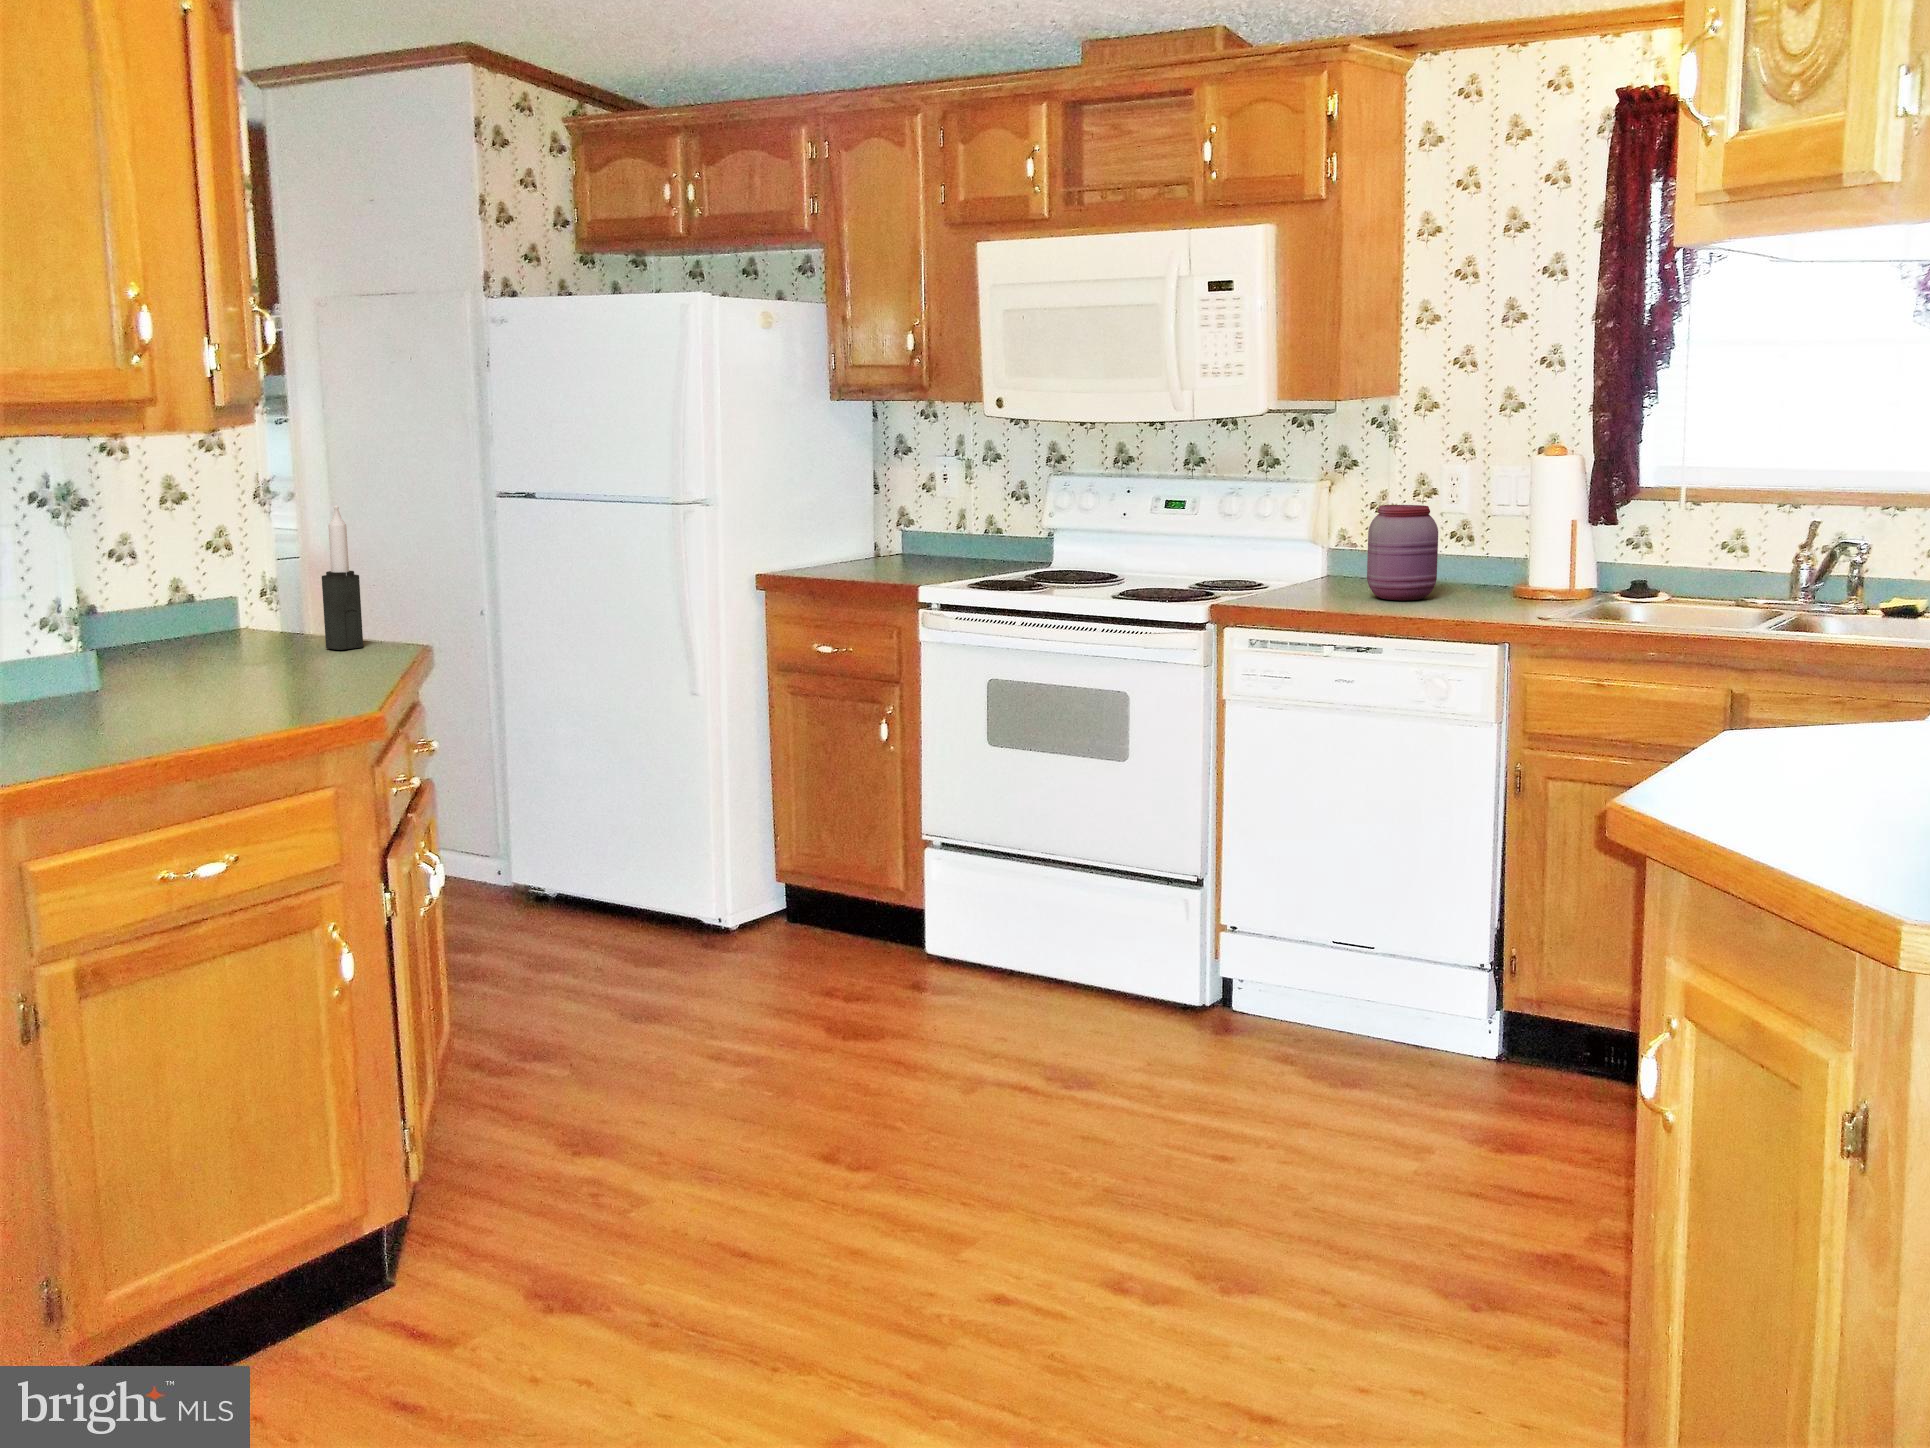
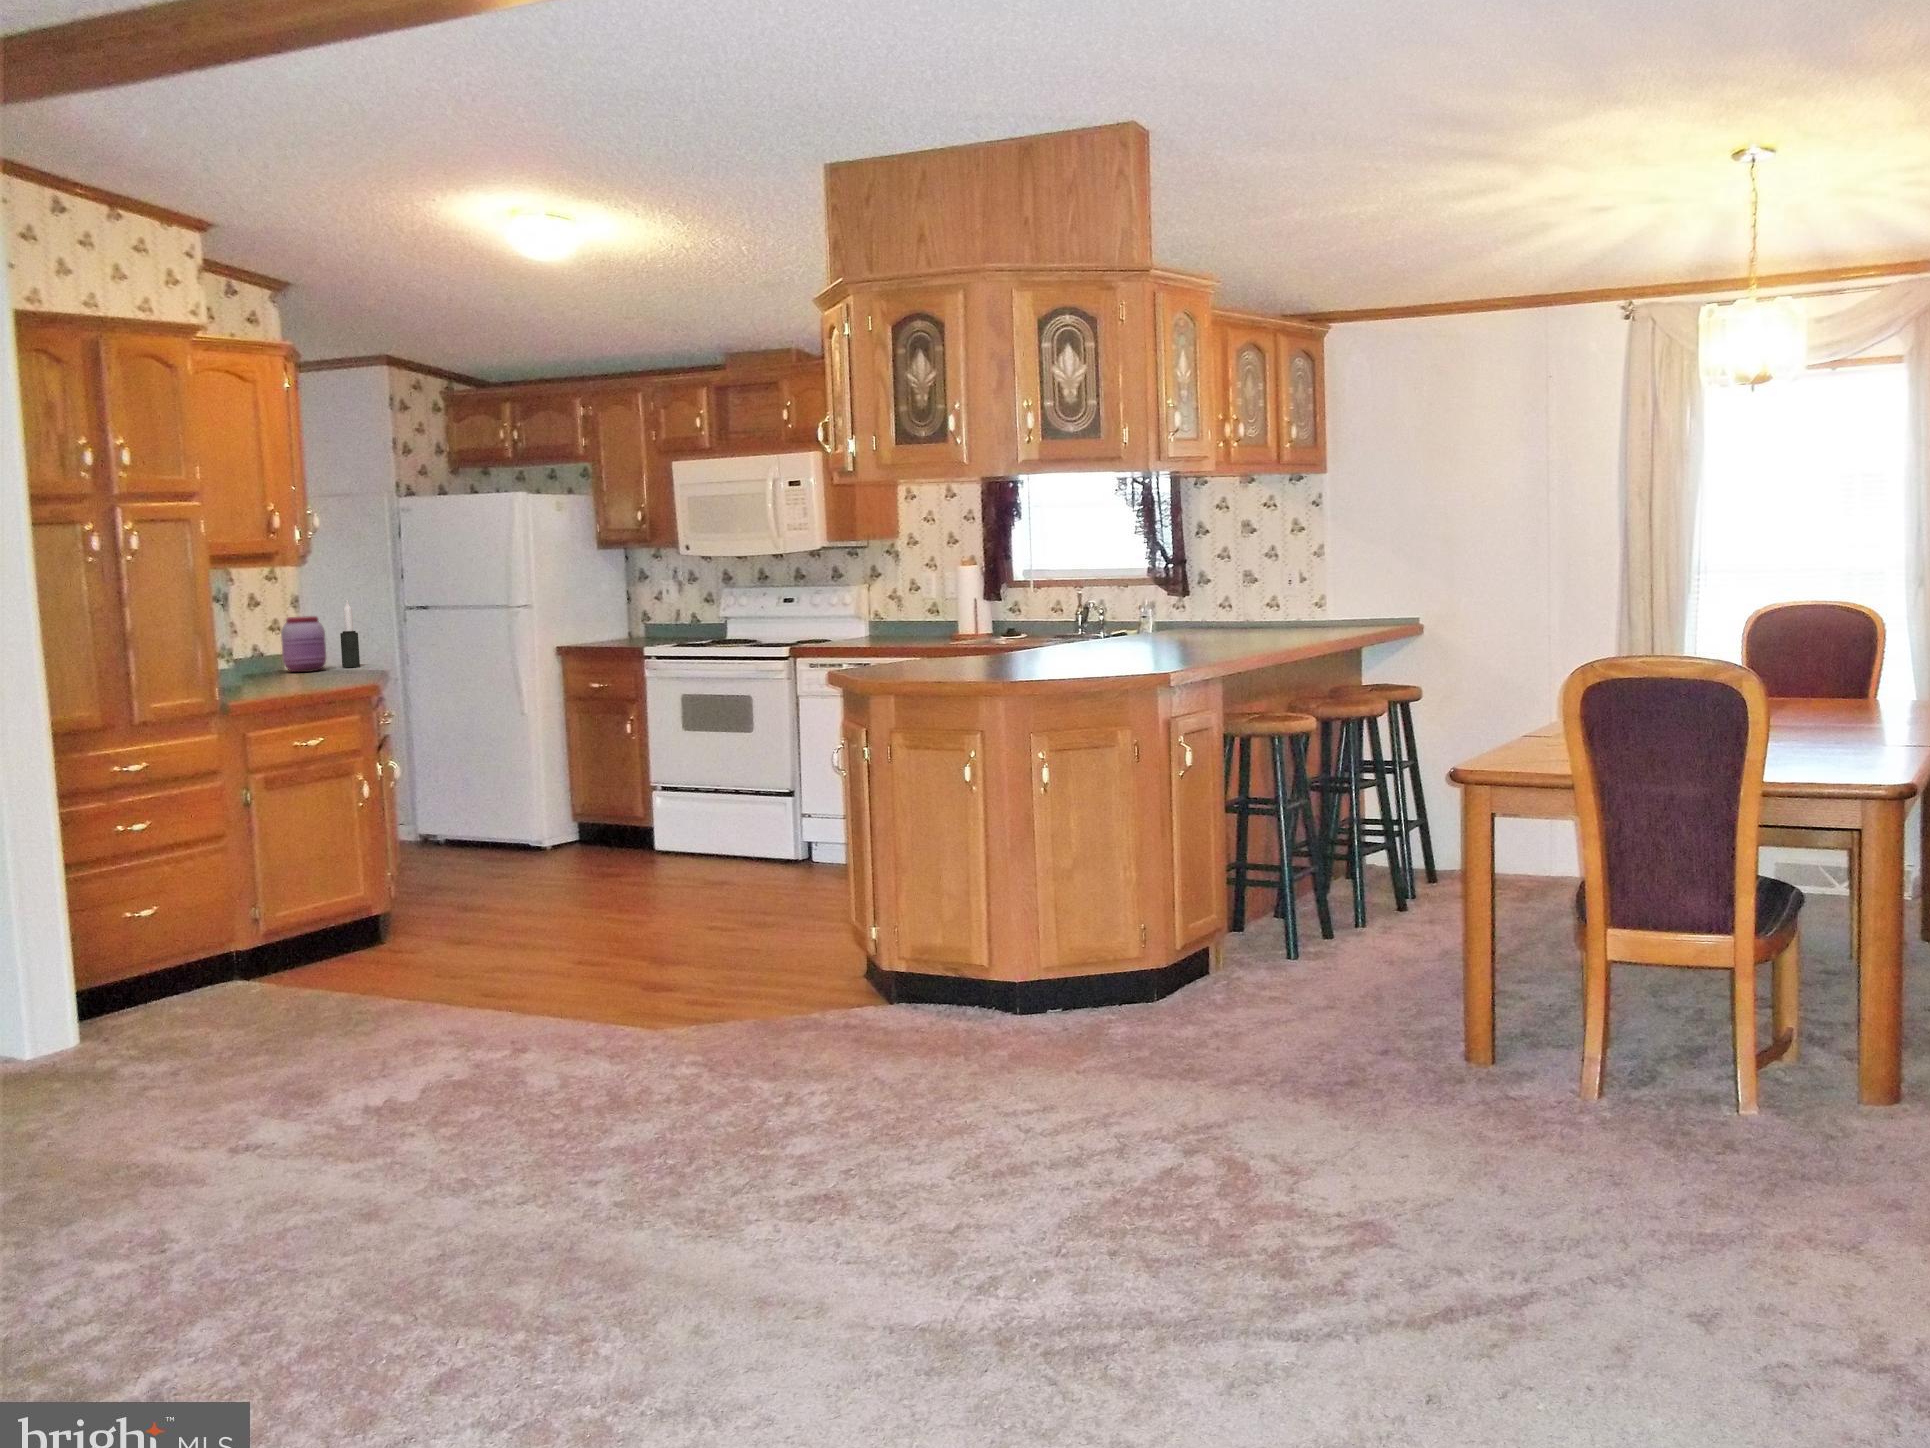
jar: present [1367,505,1438,600] -> present [281,616,326,672]

